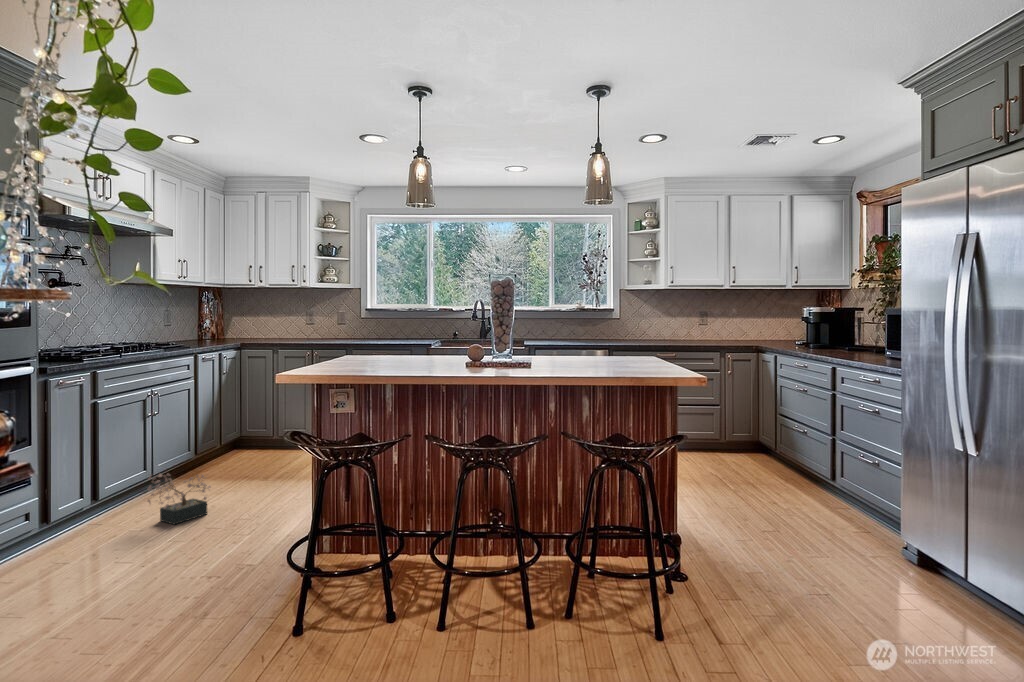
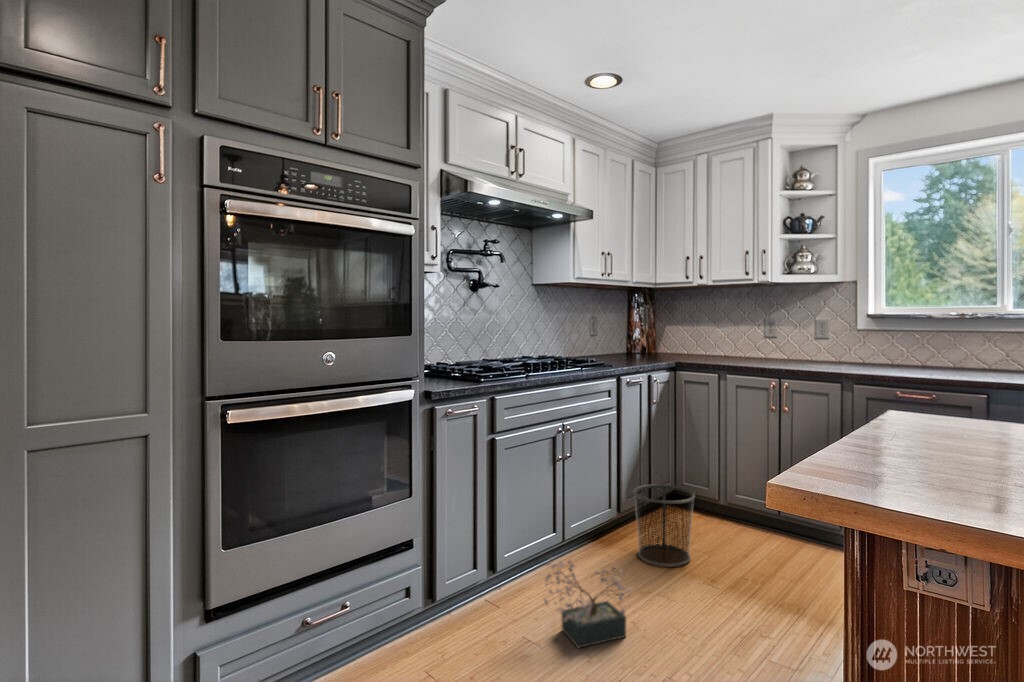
waste bin: none [208,430,255,482] -> present [633,484,695,567]

